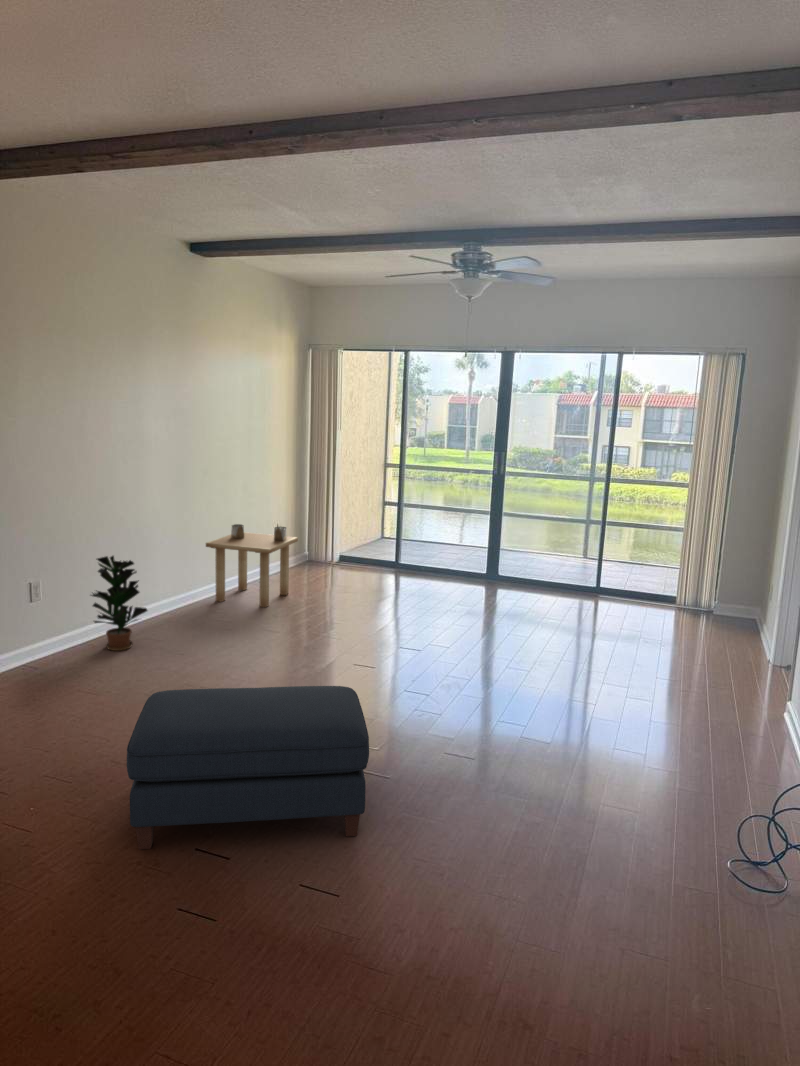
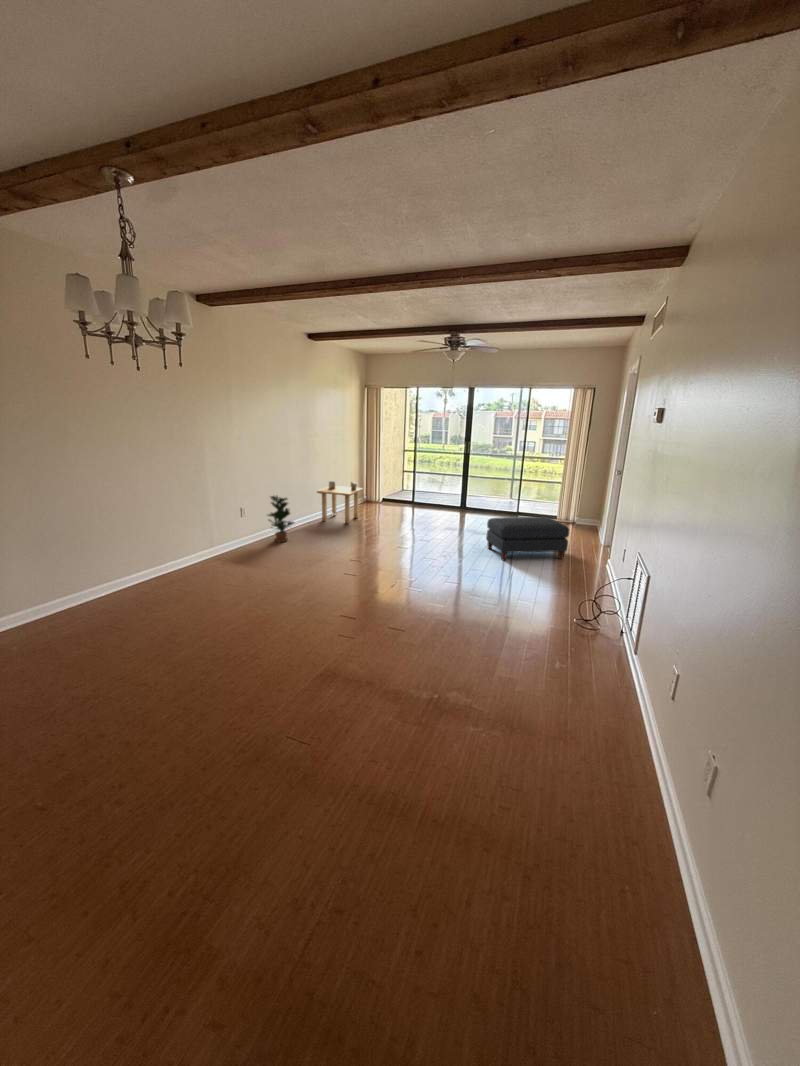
ottoman: present [127,686,369,850] -> present [486,517,569,560]

